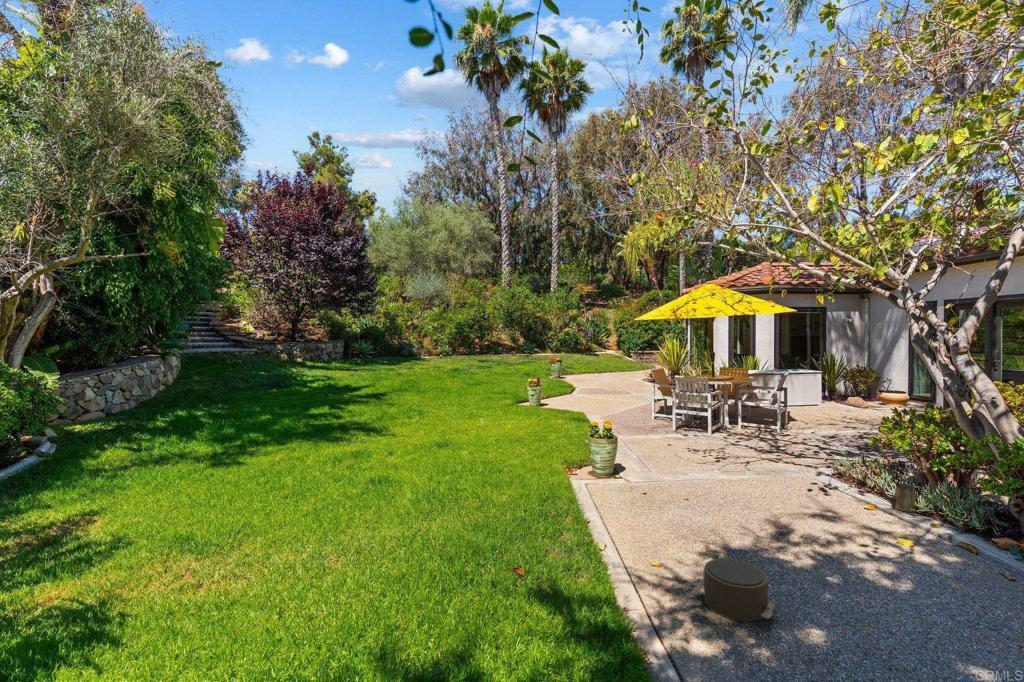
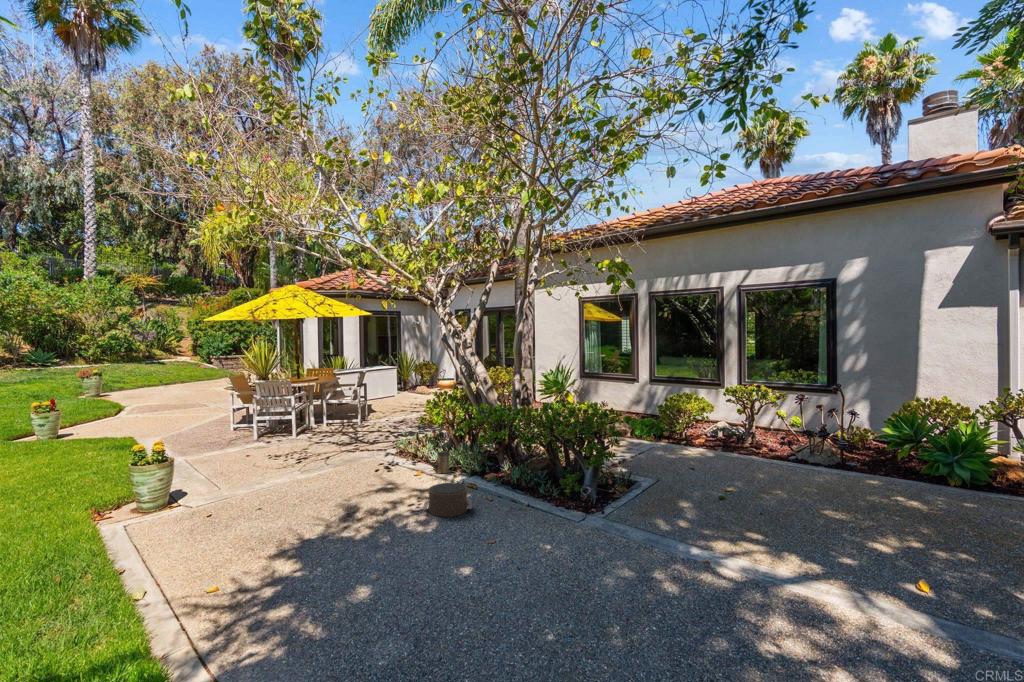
pouf: present [692,558,776,622] -> present [423,483,472,517]

